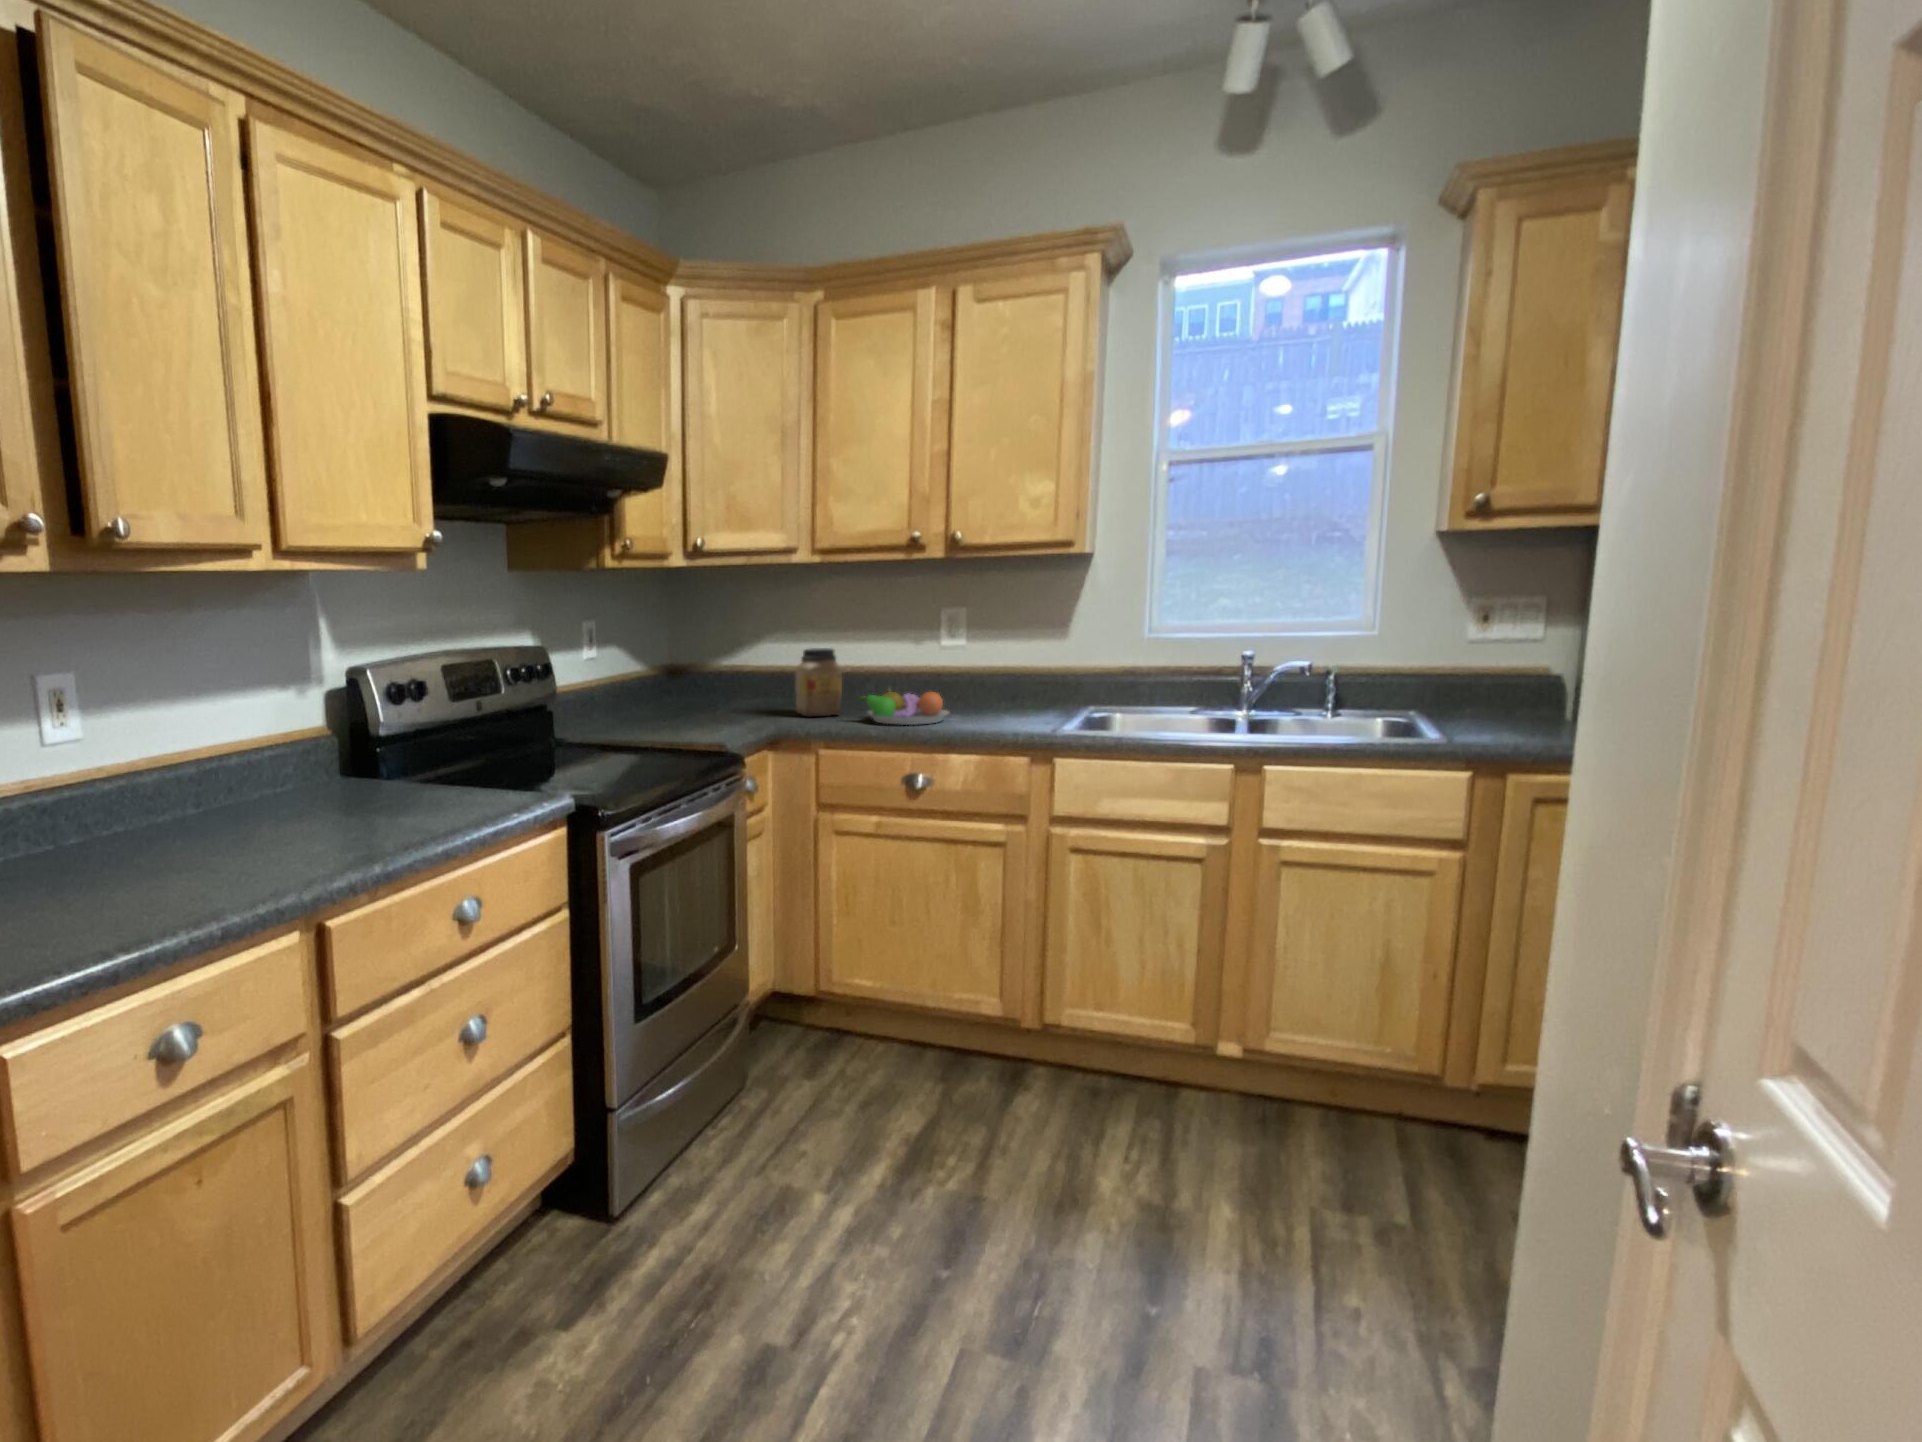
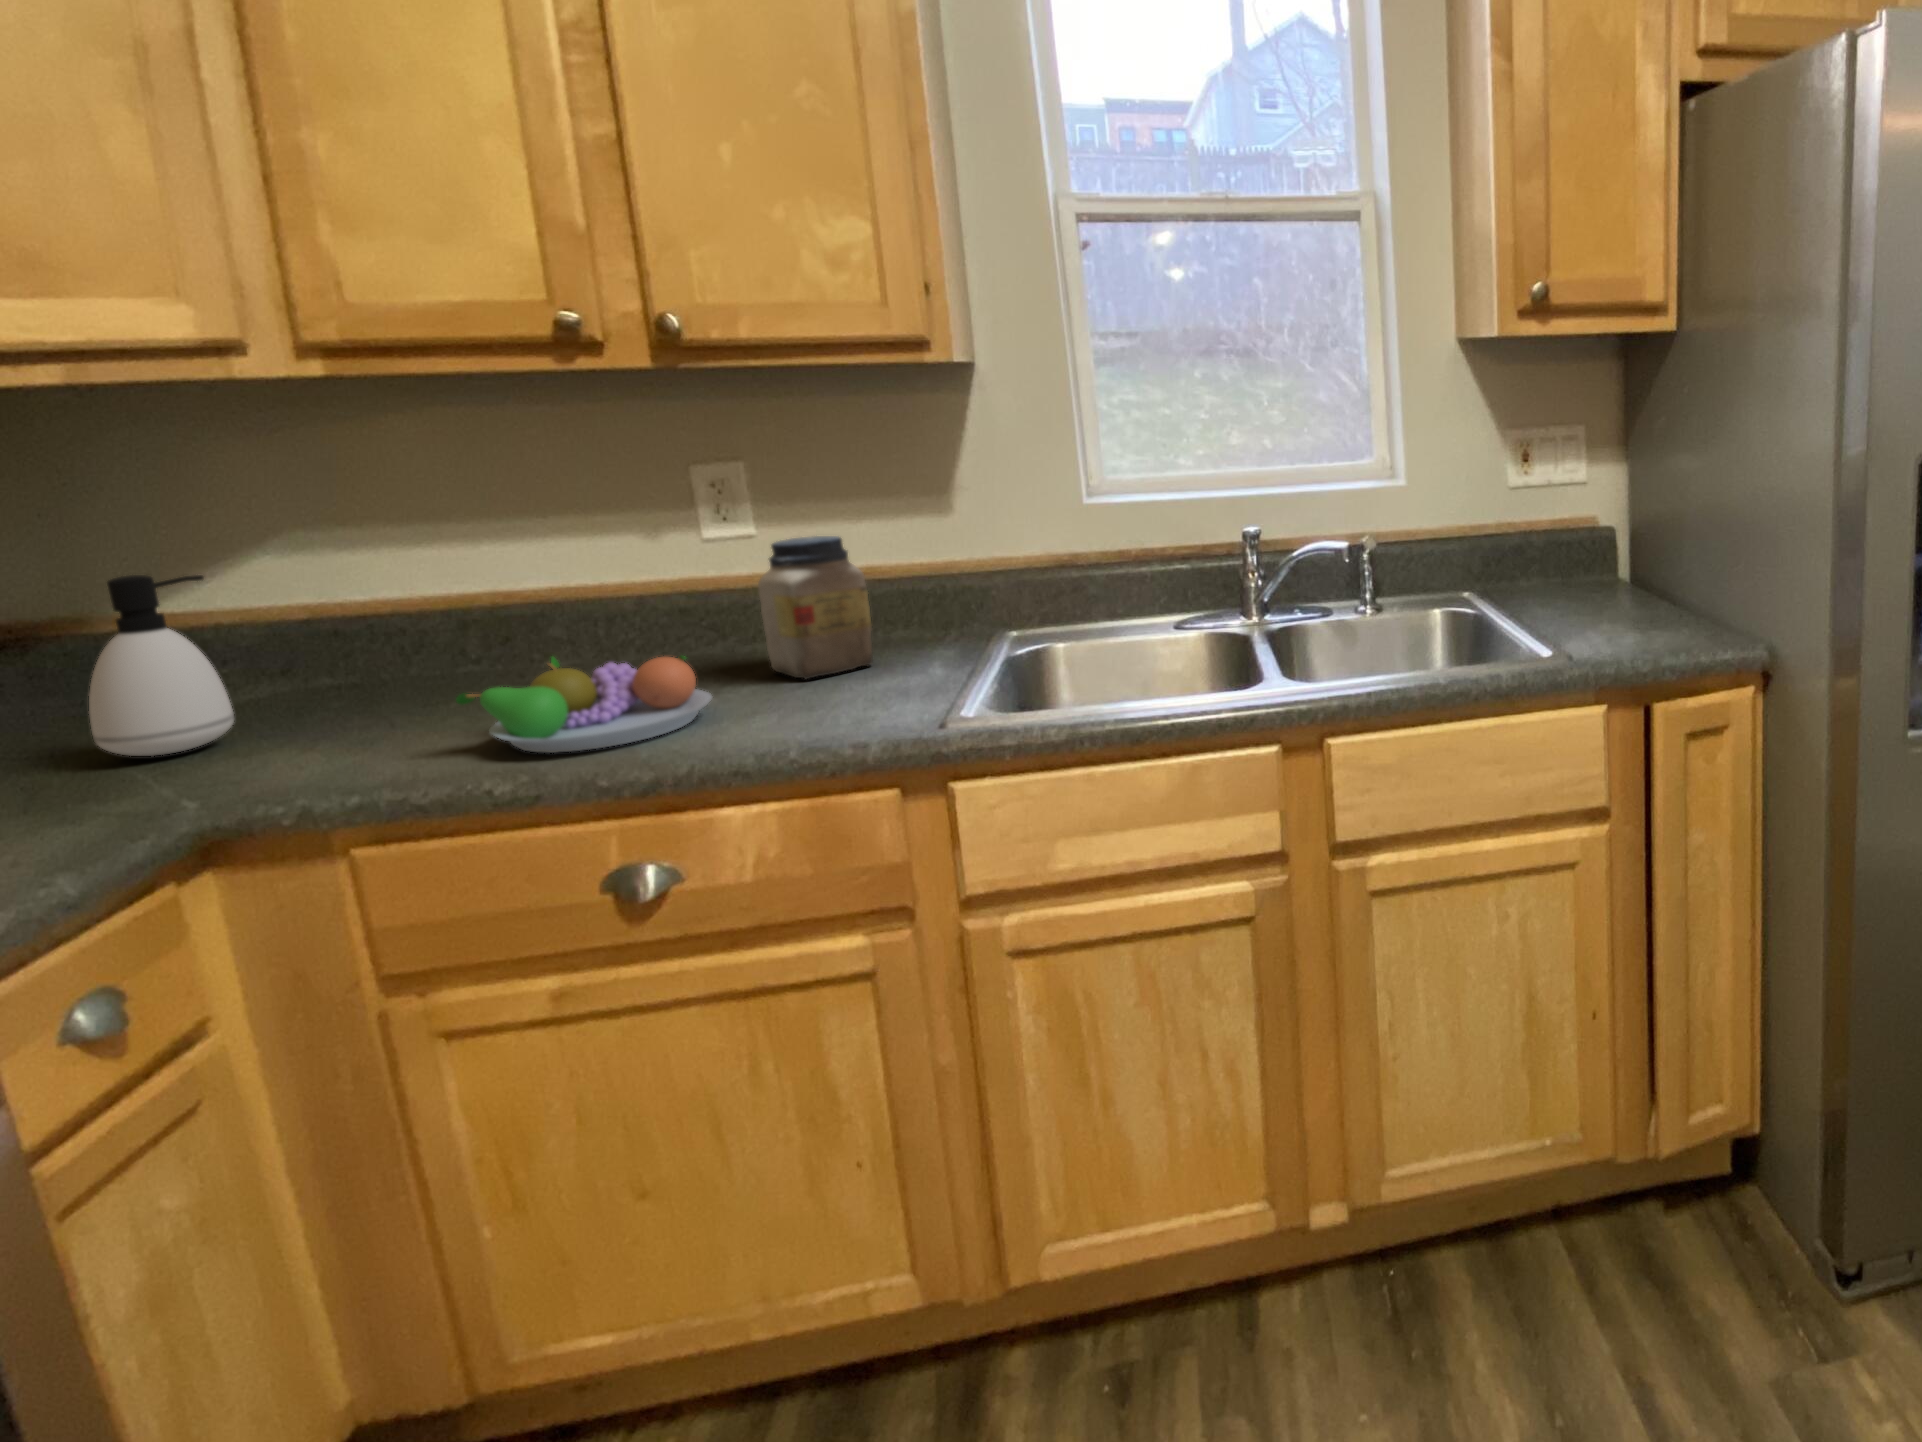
soap dispenser: none [735,641,773,712] -> present [89,575,234,756]
jar: present [795,648,842,716] -> present [758,536,873,679]

